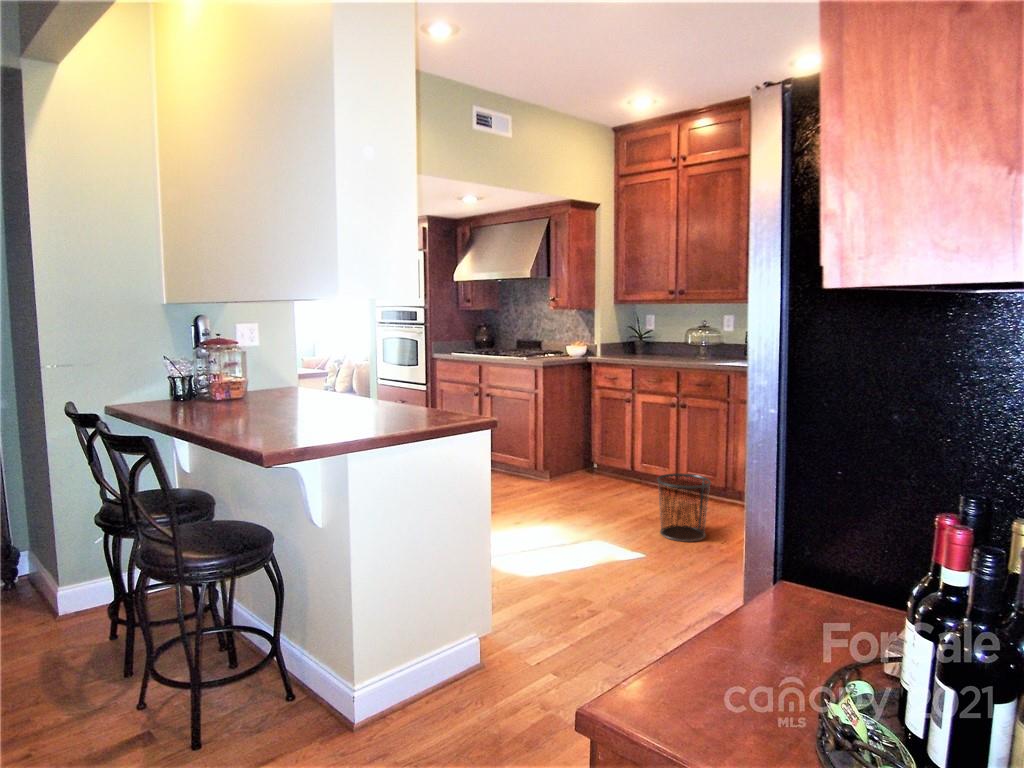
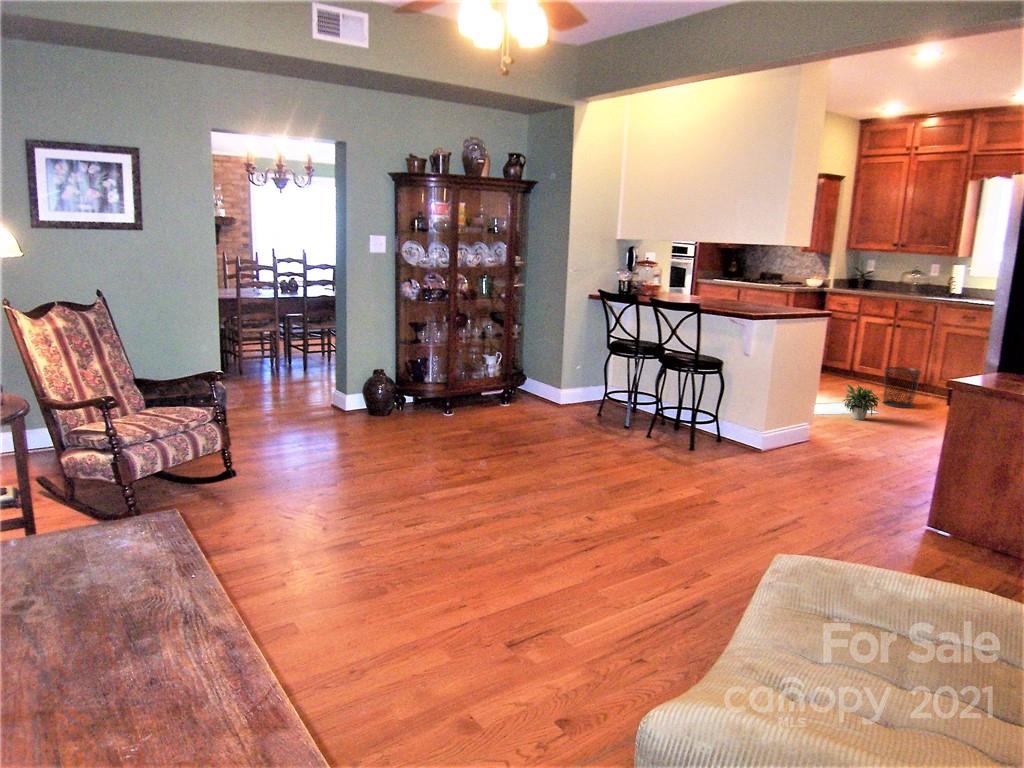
potted plant: none [577,518,636,585] -> present [843,384,880,420]

